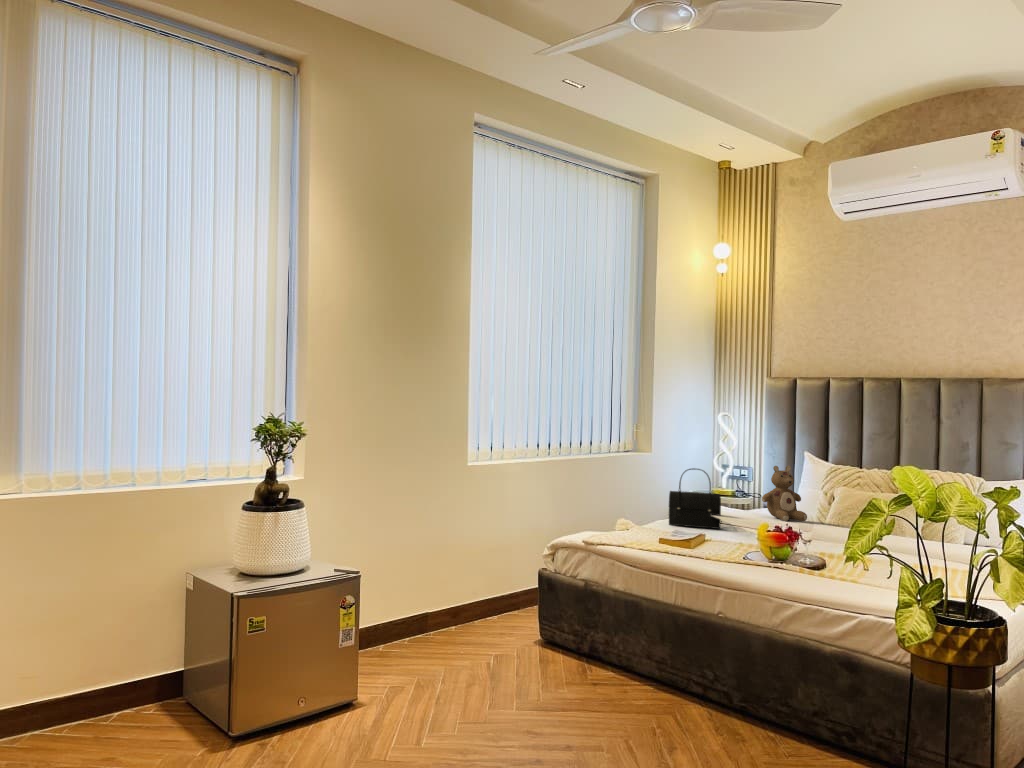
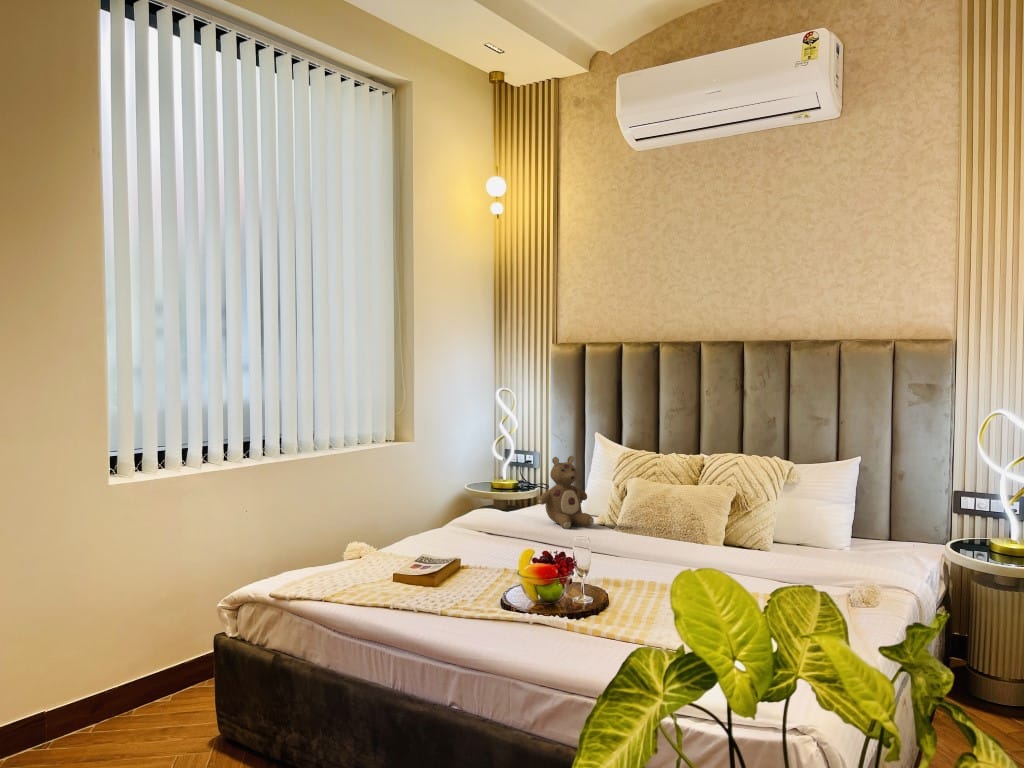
handbag: present [669,468,721,529] -> none [415,468,483,547]

